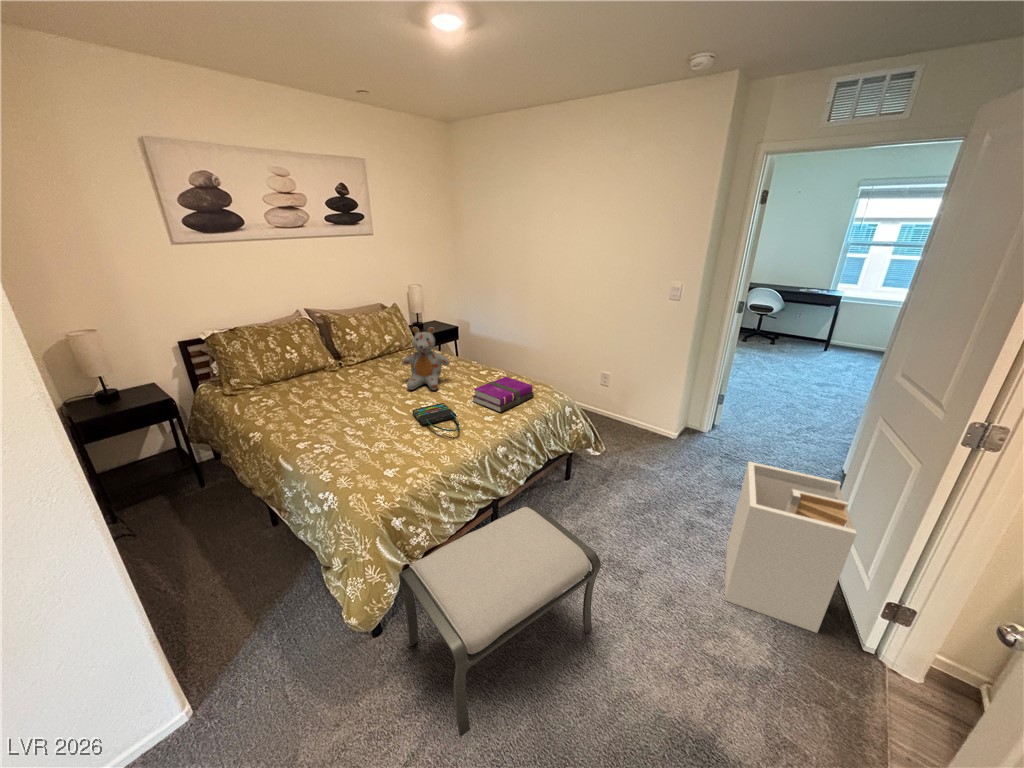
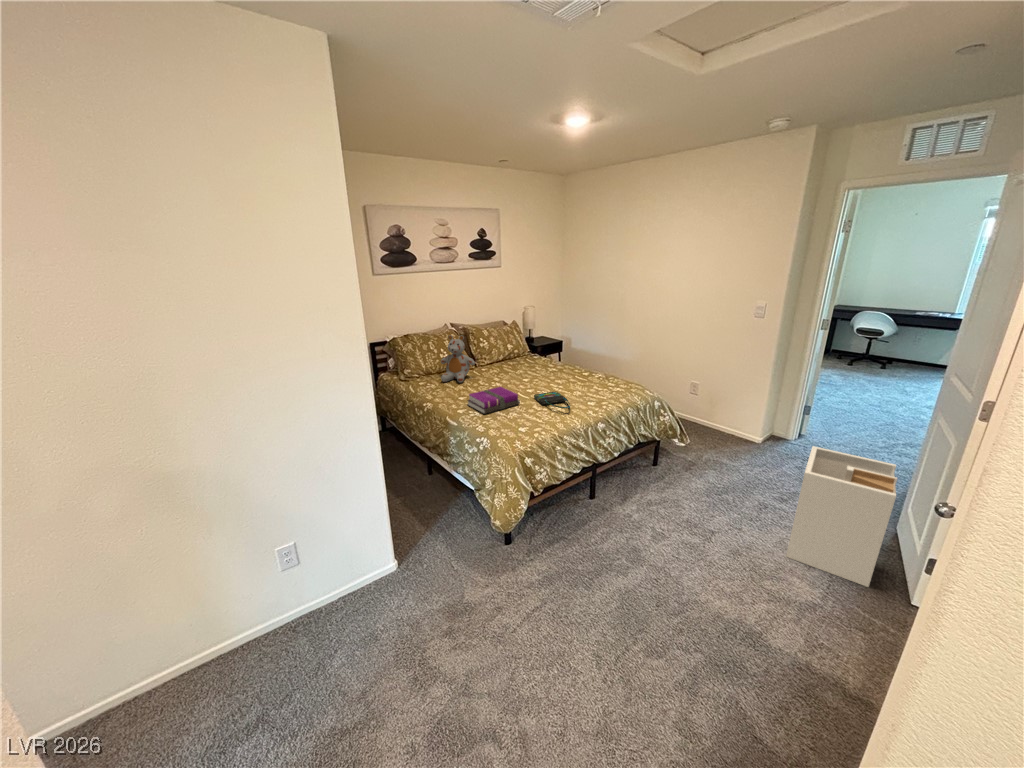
stuffed bear: present [402,327,449,390] -> present [441,335,475,383]
notebook: present [472,377,534,412] -> present [468,387,520,414]
ottoman: present [399,505,601,737] -> none [530,464,677,601]

